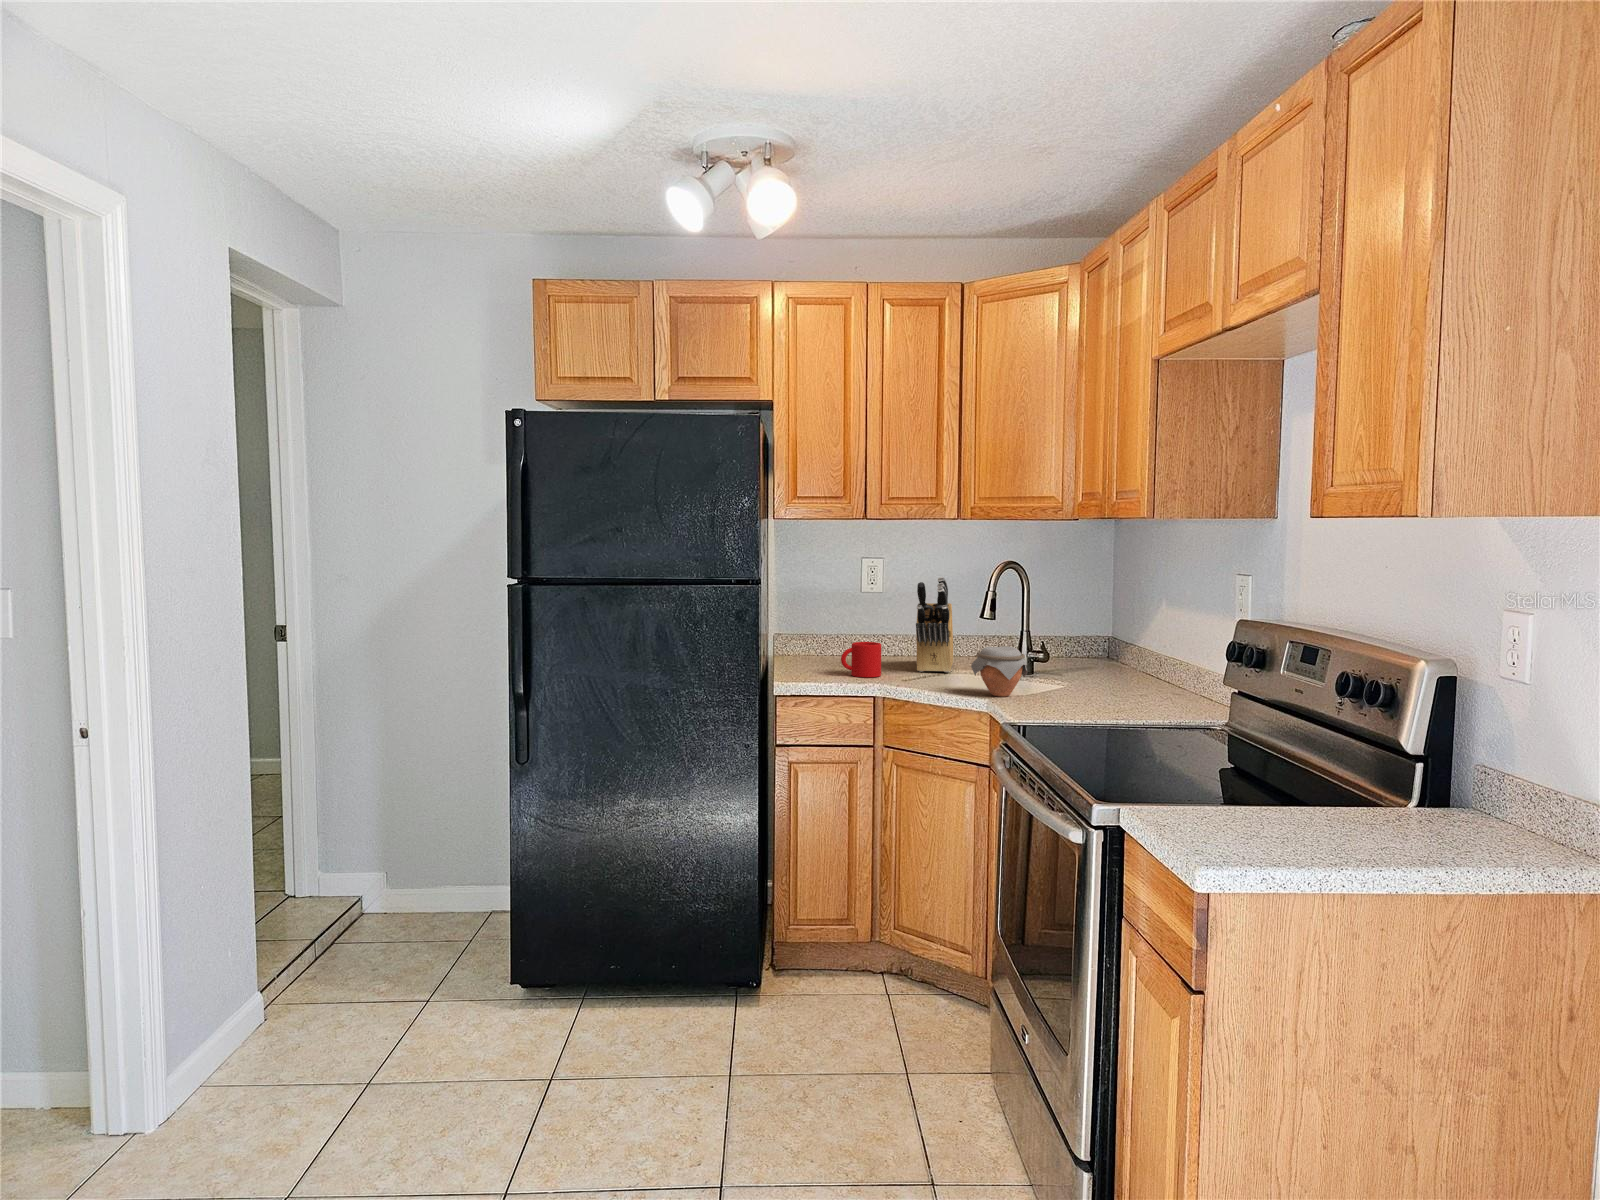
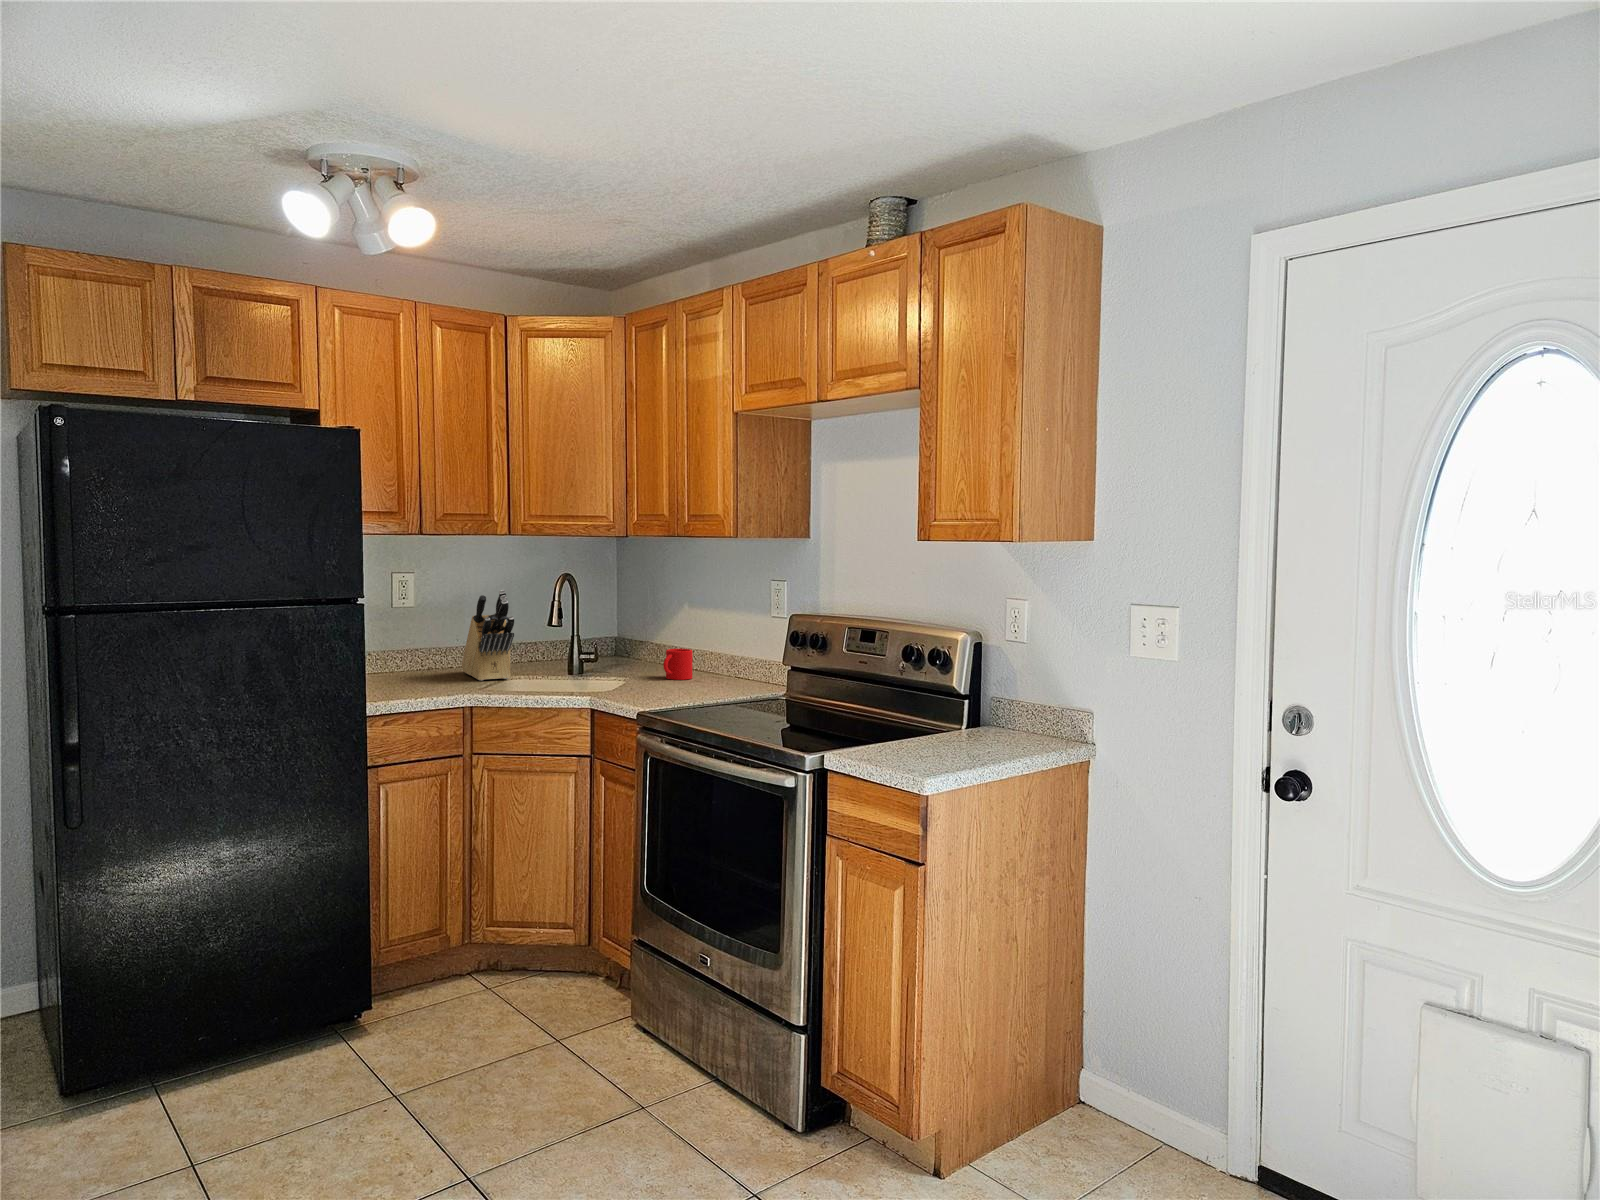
mug: present [841,642,881,677] -> present [663,649,693,680]
jar: present [971,646,1028,696] -> none [564,649,614,694]

